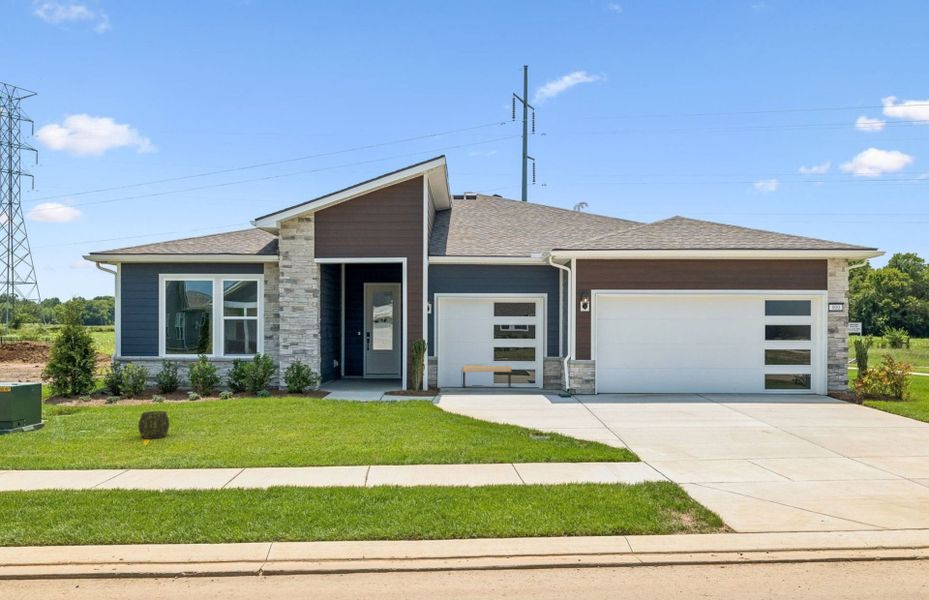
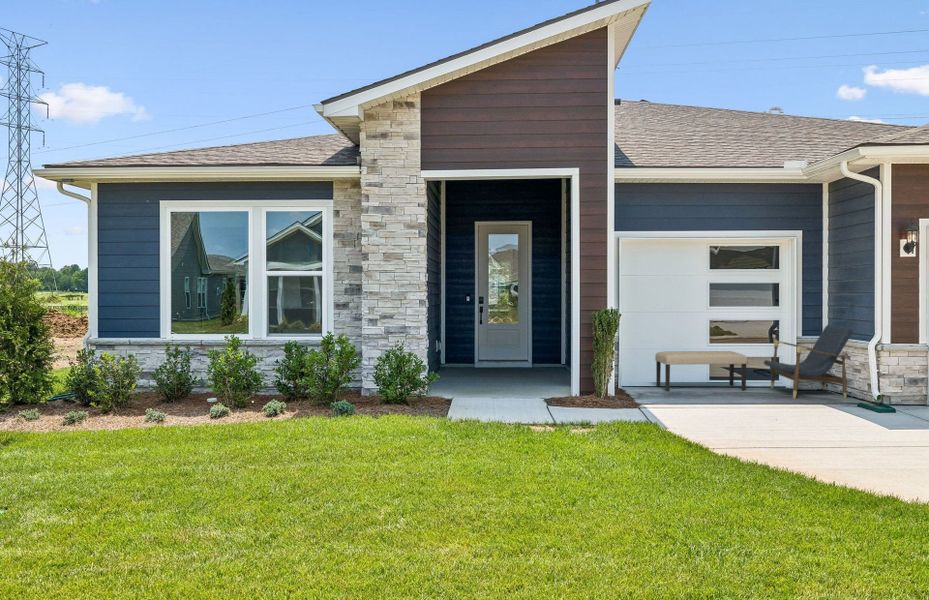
lounge chair: none [522,349,563,391] -> present [764,325,853,399]
woven basket: present [138,411,169,439] -> none [75,494,160,580]

